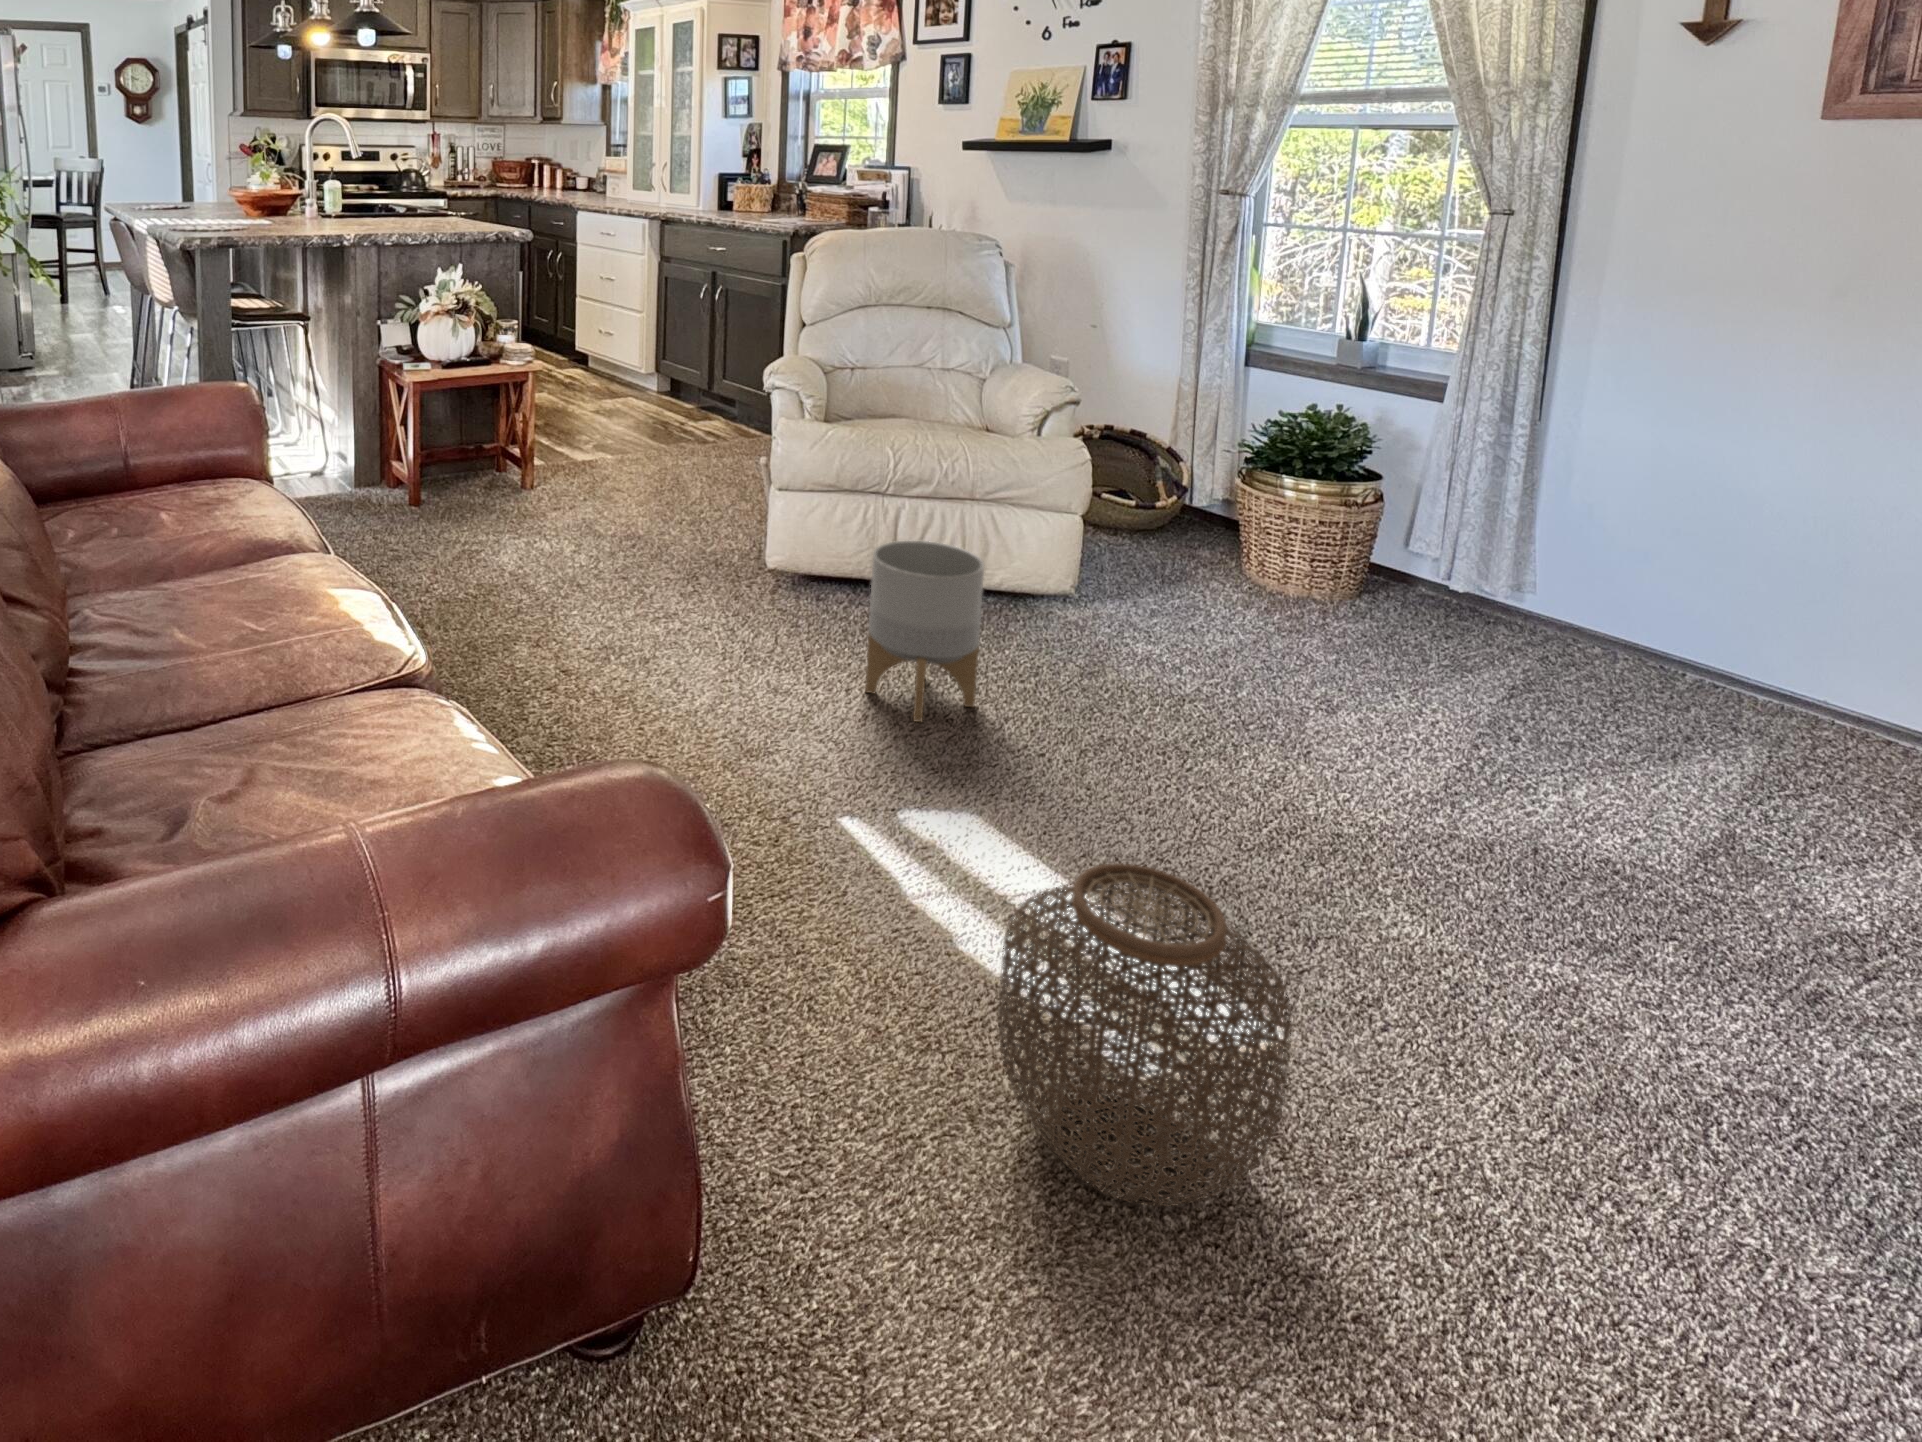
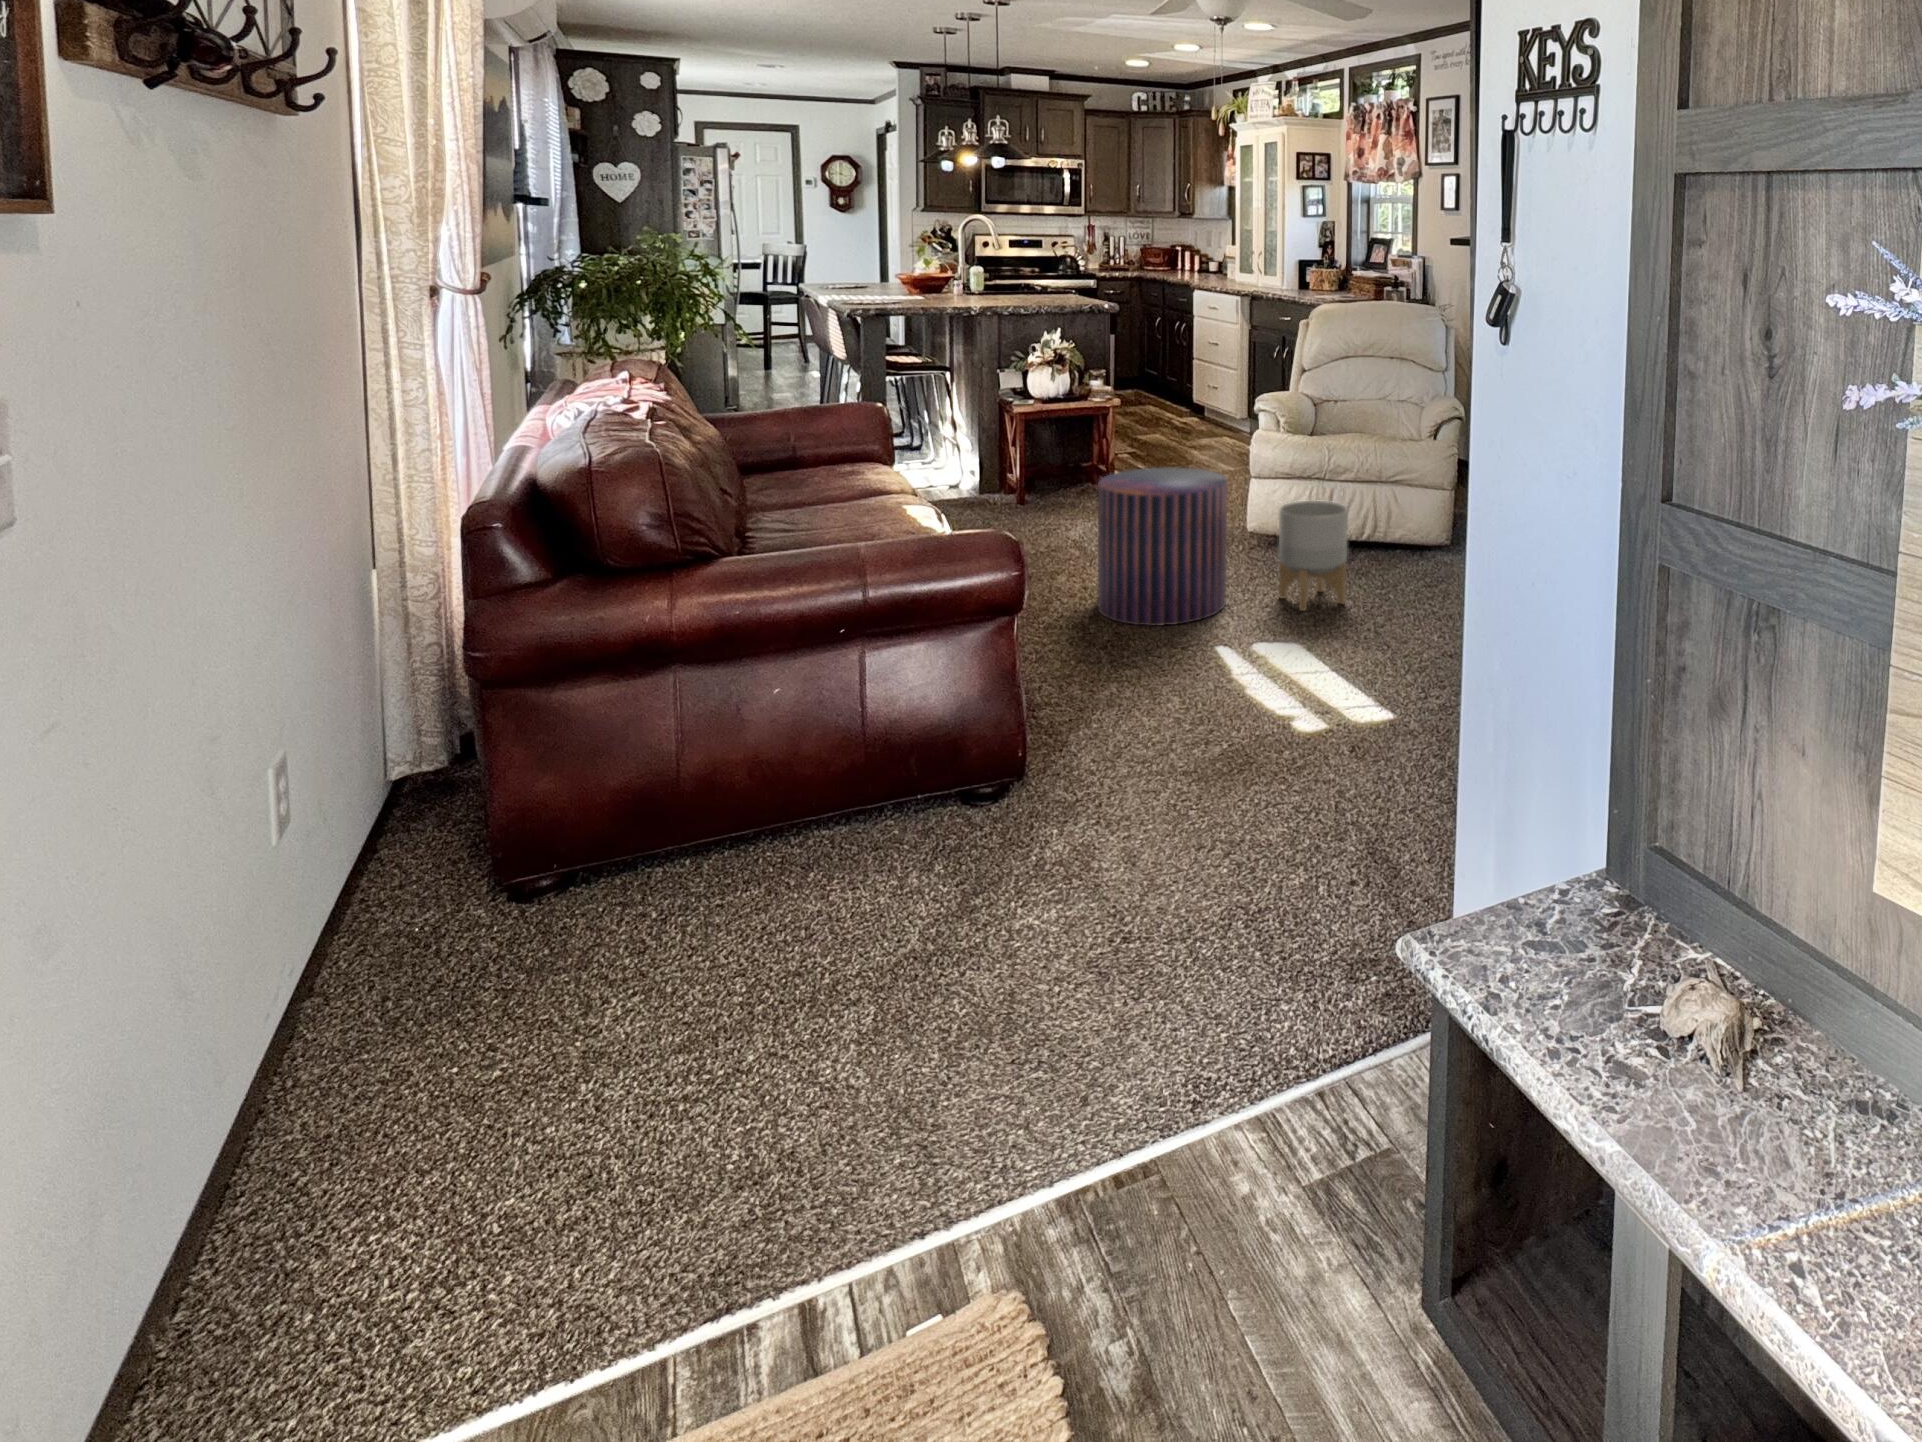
pouf: none [596,486,800,751] -> present [1098,467,1227,626]
woven basket: present [998,863,1292,1206] -> none [1218,619,1350,777]

